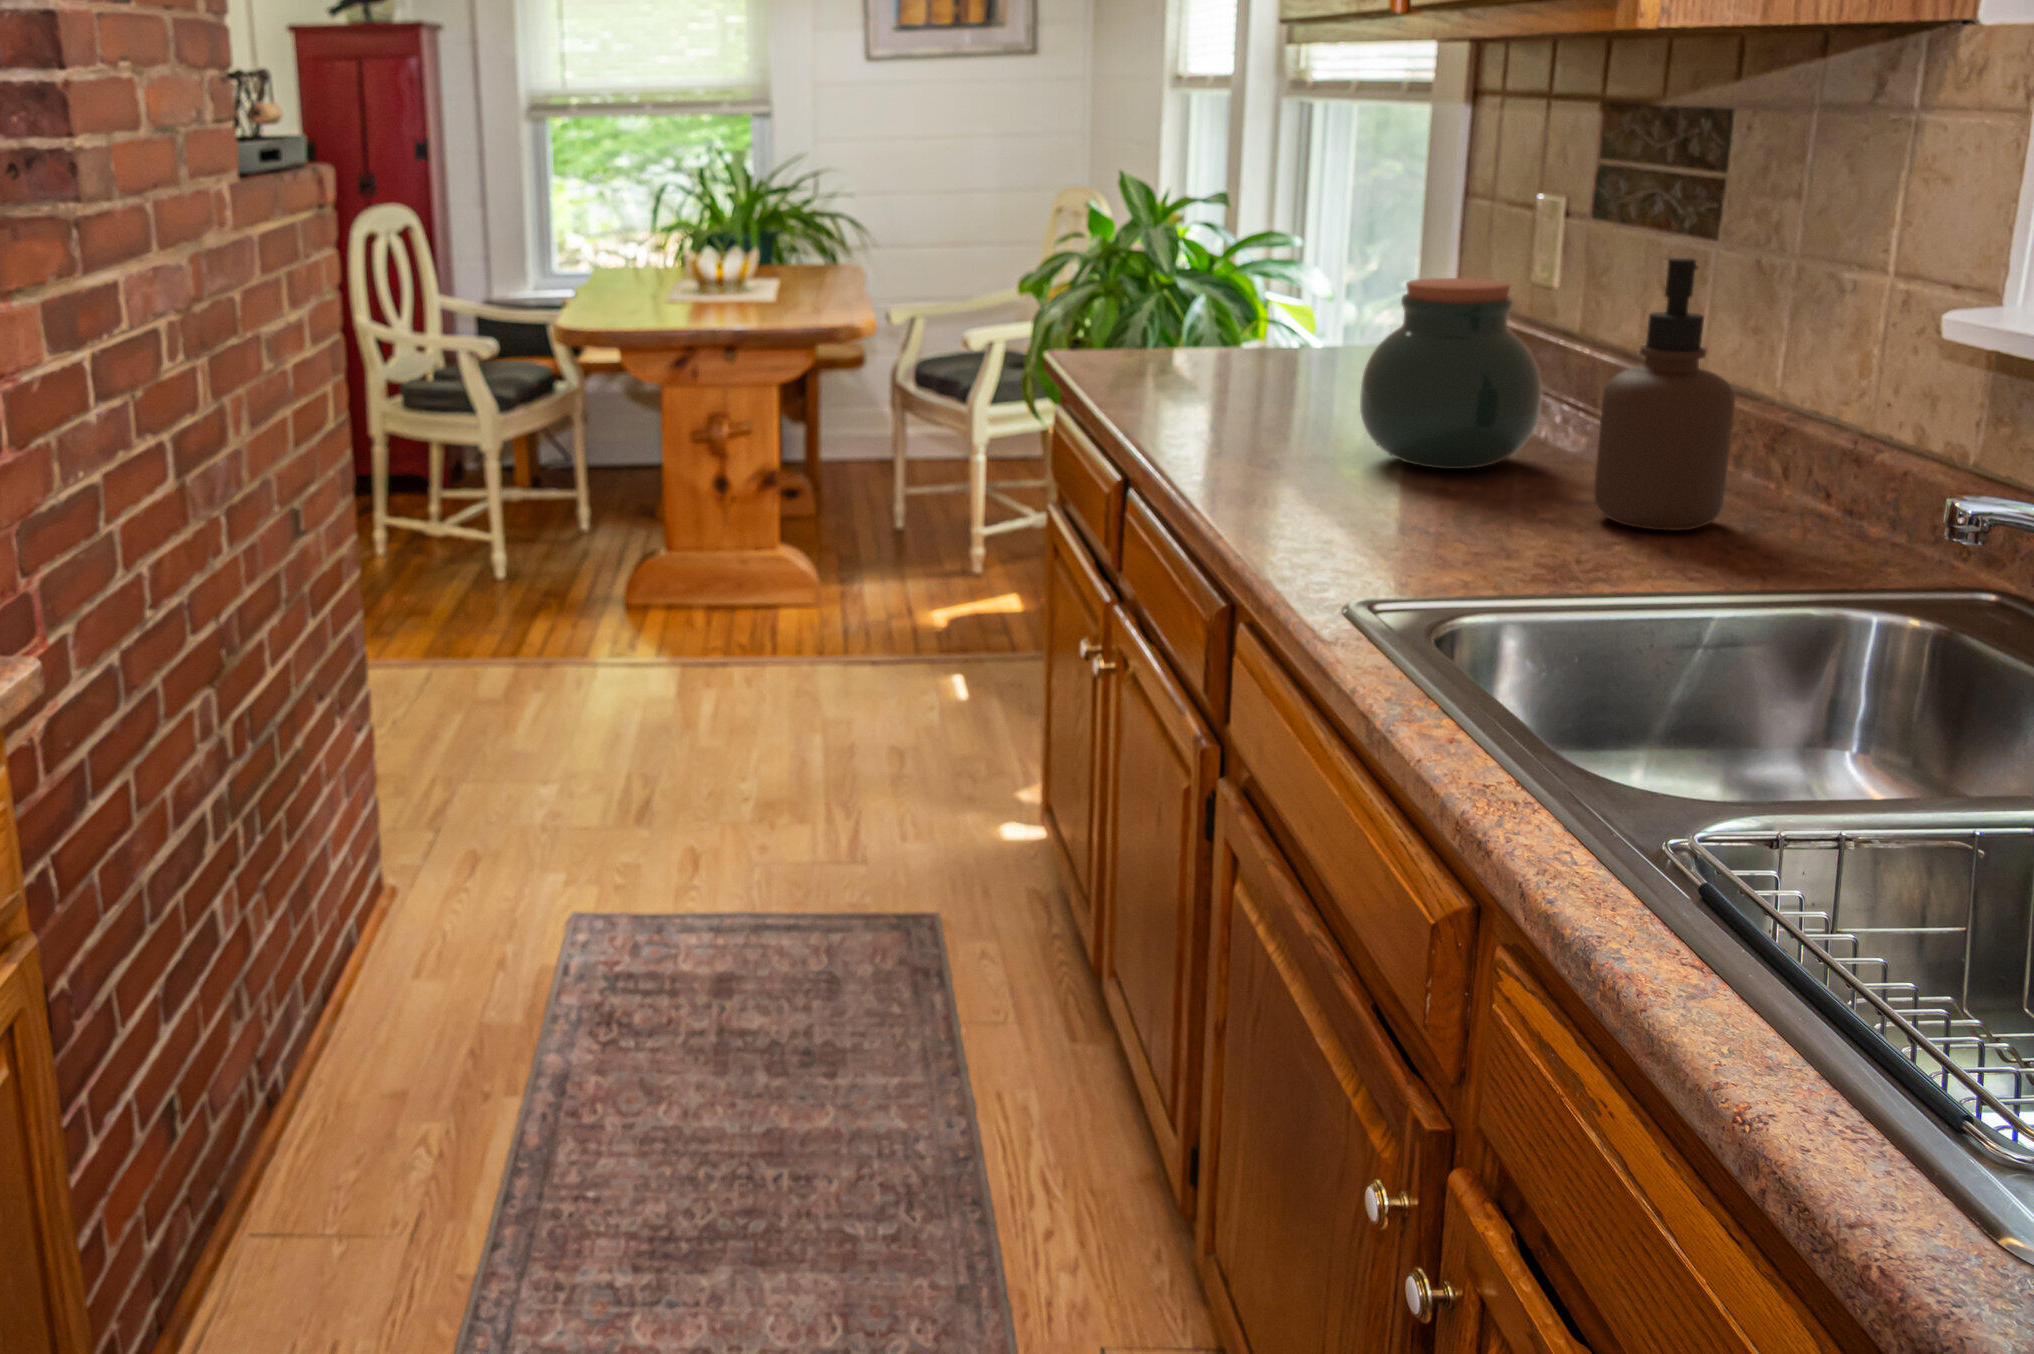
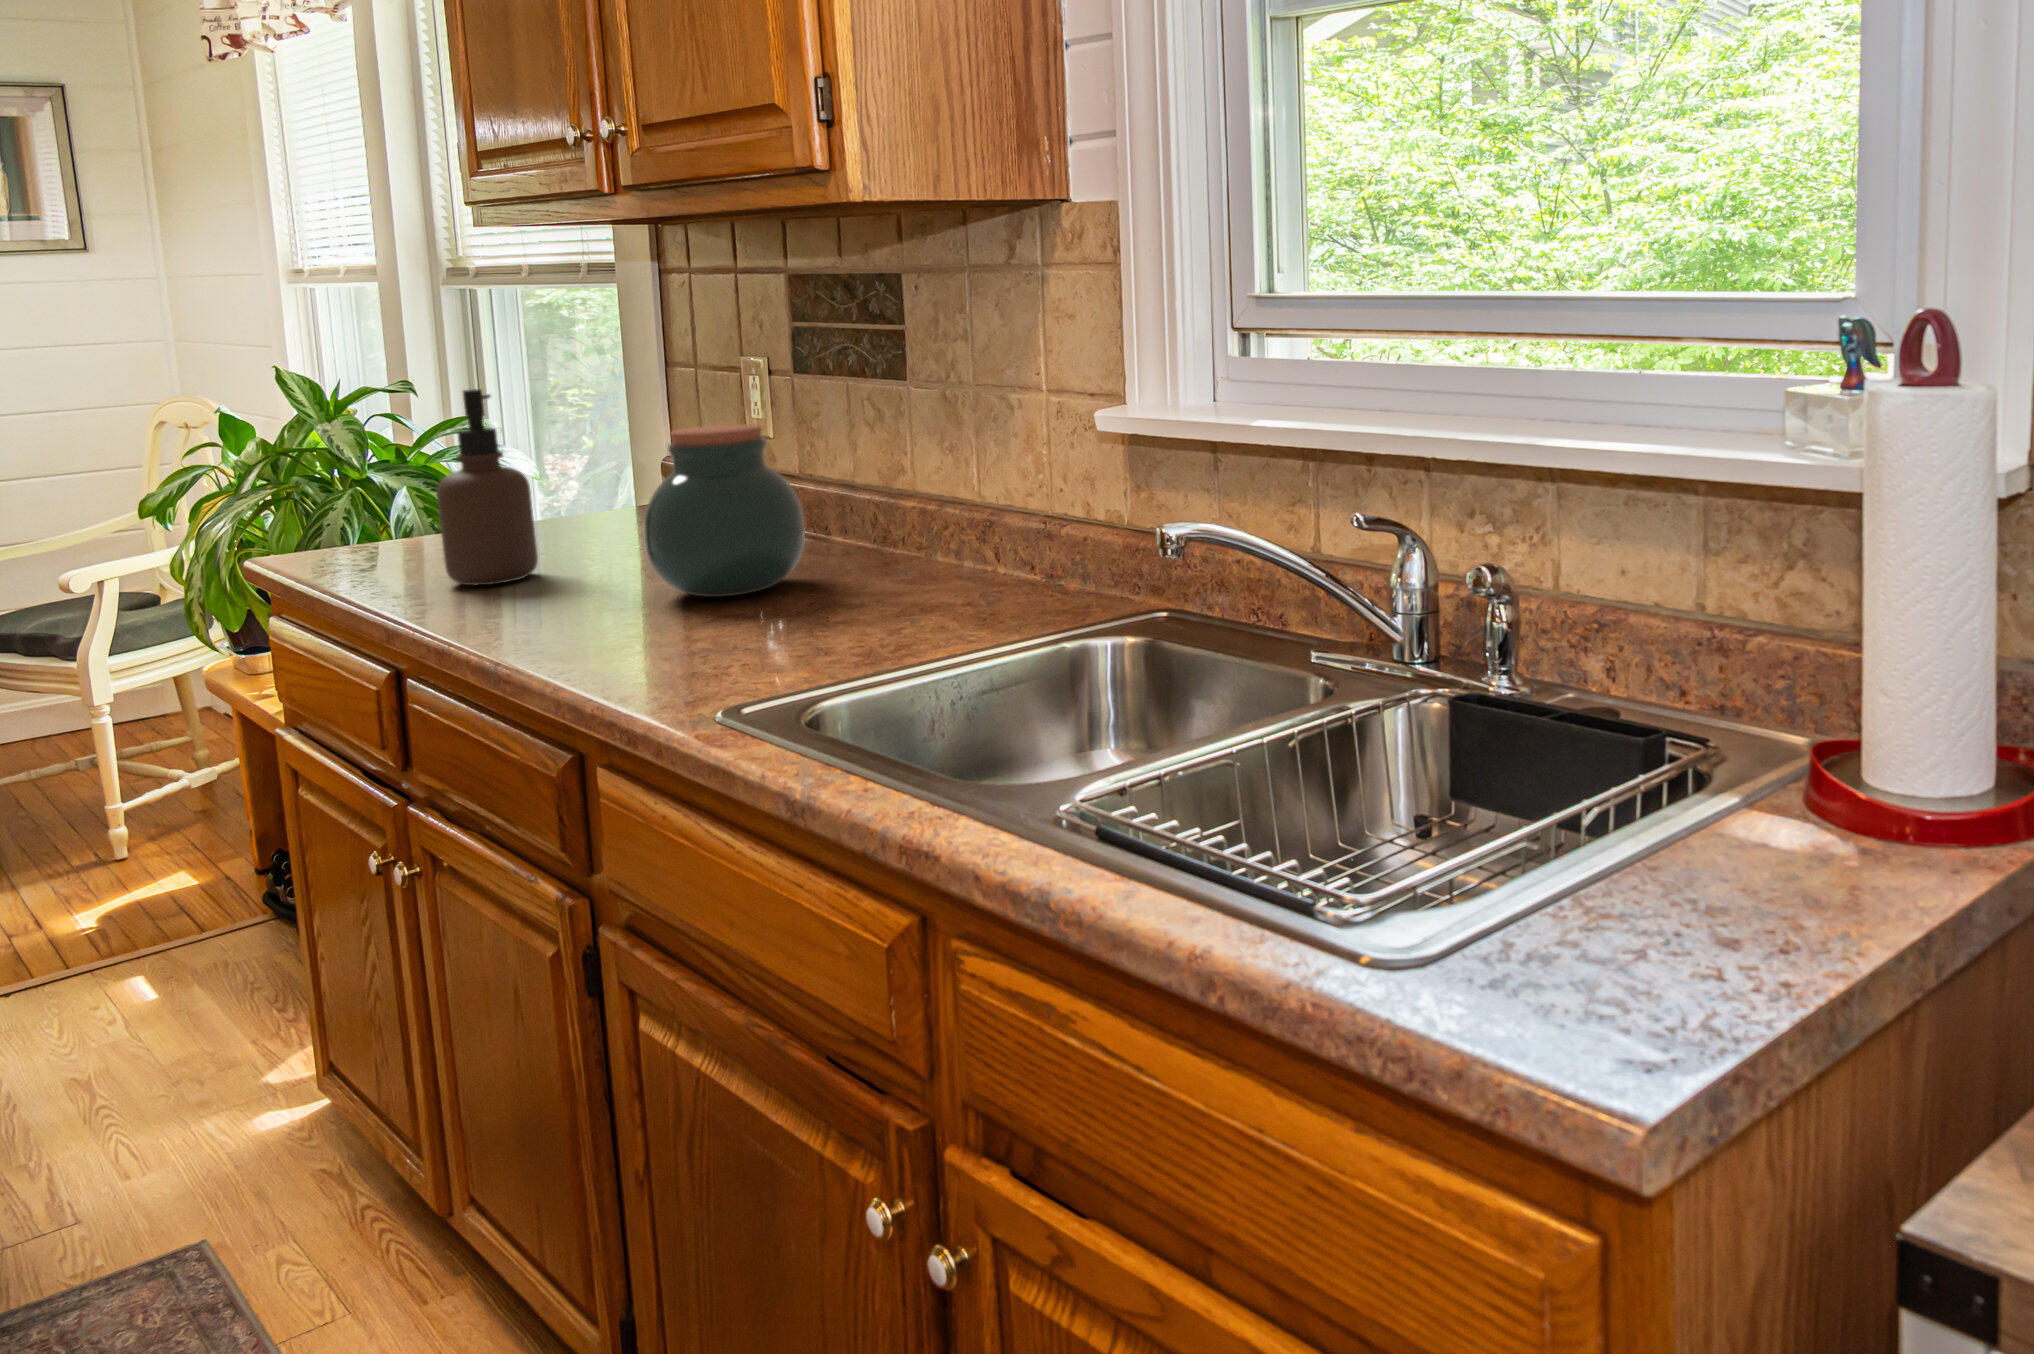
soap dispenser: present [1594,258,1735,530] -> present [437,389,538,585]

